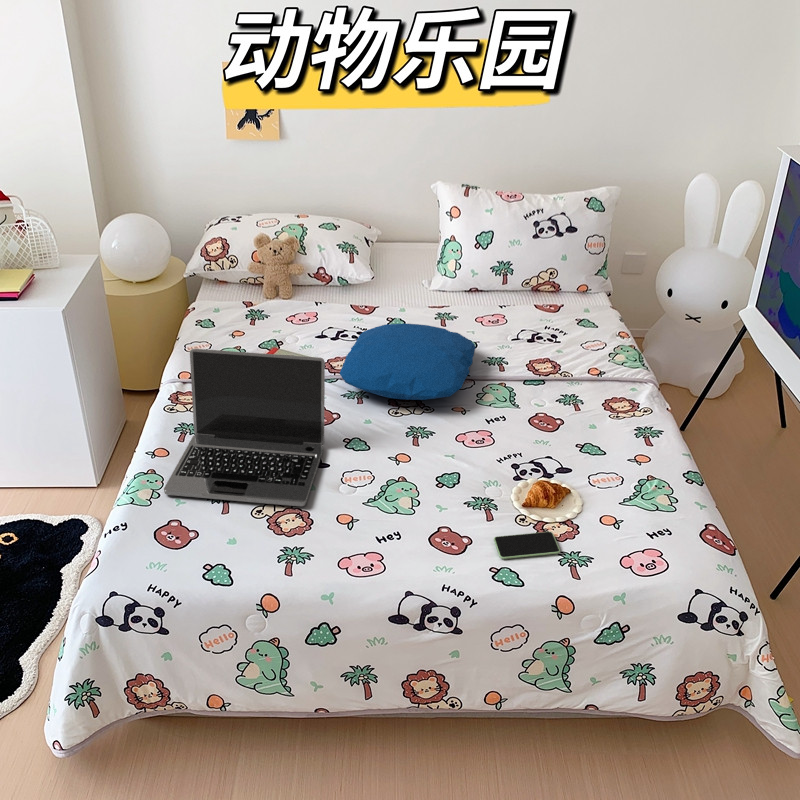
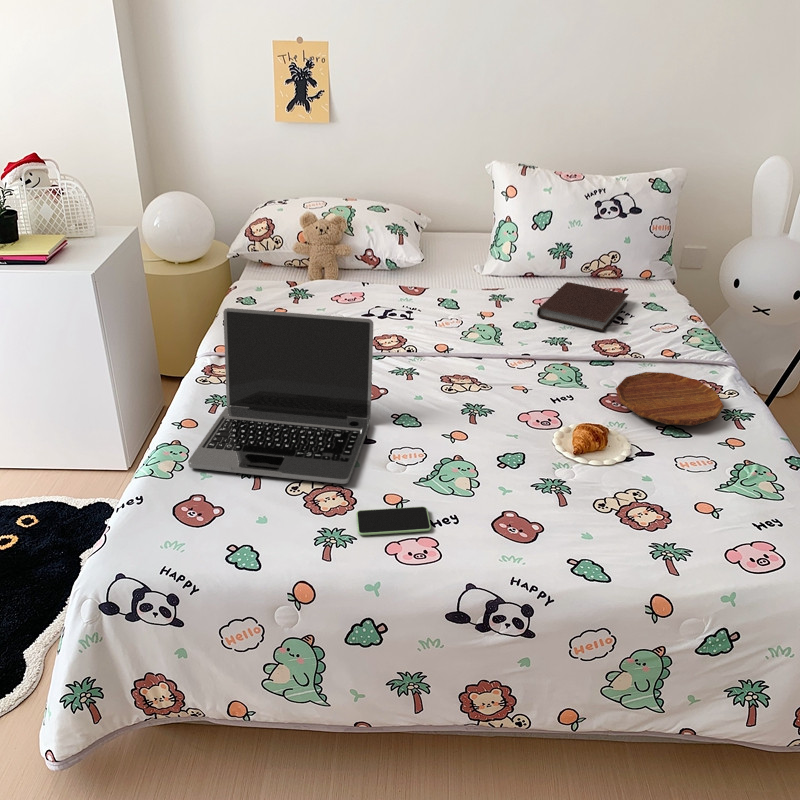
notebook: none [478,299,564,350] -> present [537,282,629,332]
pillow: present [340,323,475,400] -> none [388,300,536,375]
tray: none [543,392,636,444] -> present [616,372,724,425]
smartphone: present [494,532,560,559] -> present [356,507,431,535]

